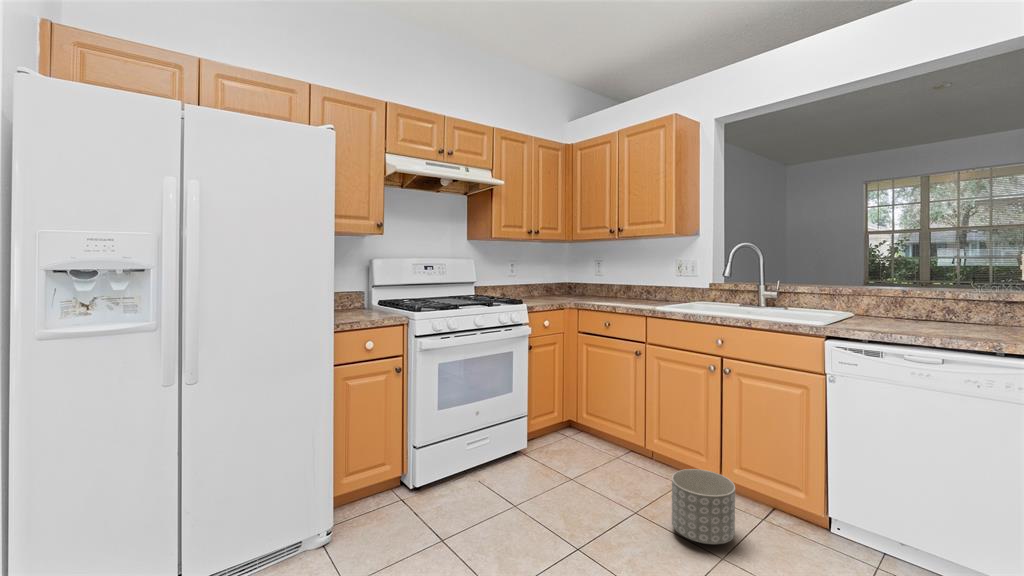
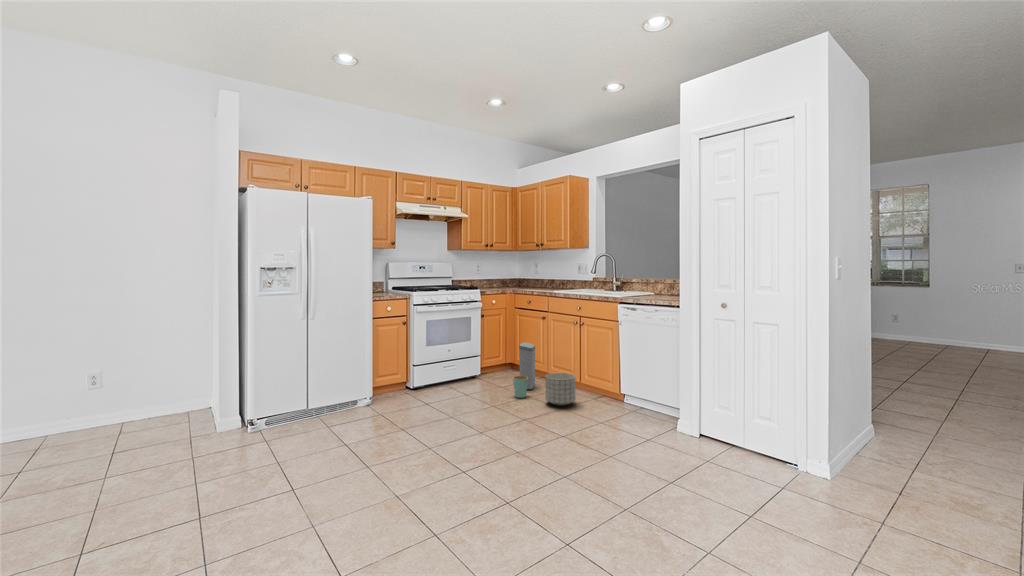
trash can: none [600,400,630,514] -> present [513,342,535,398]

